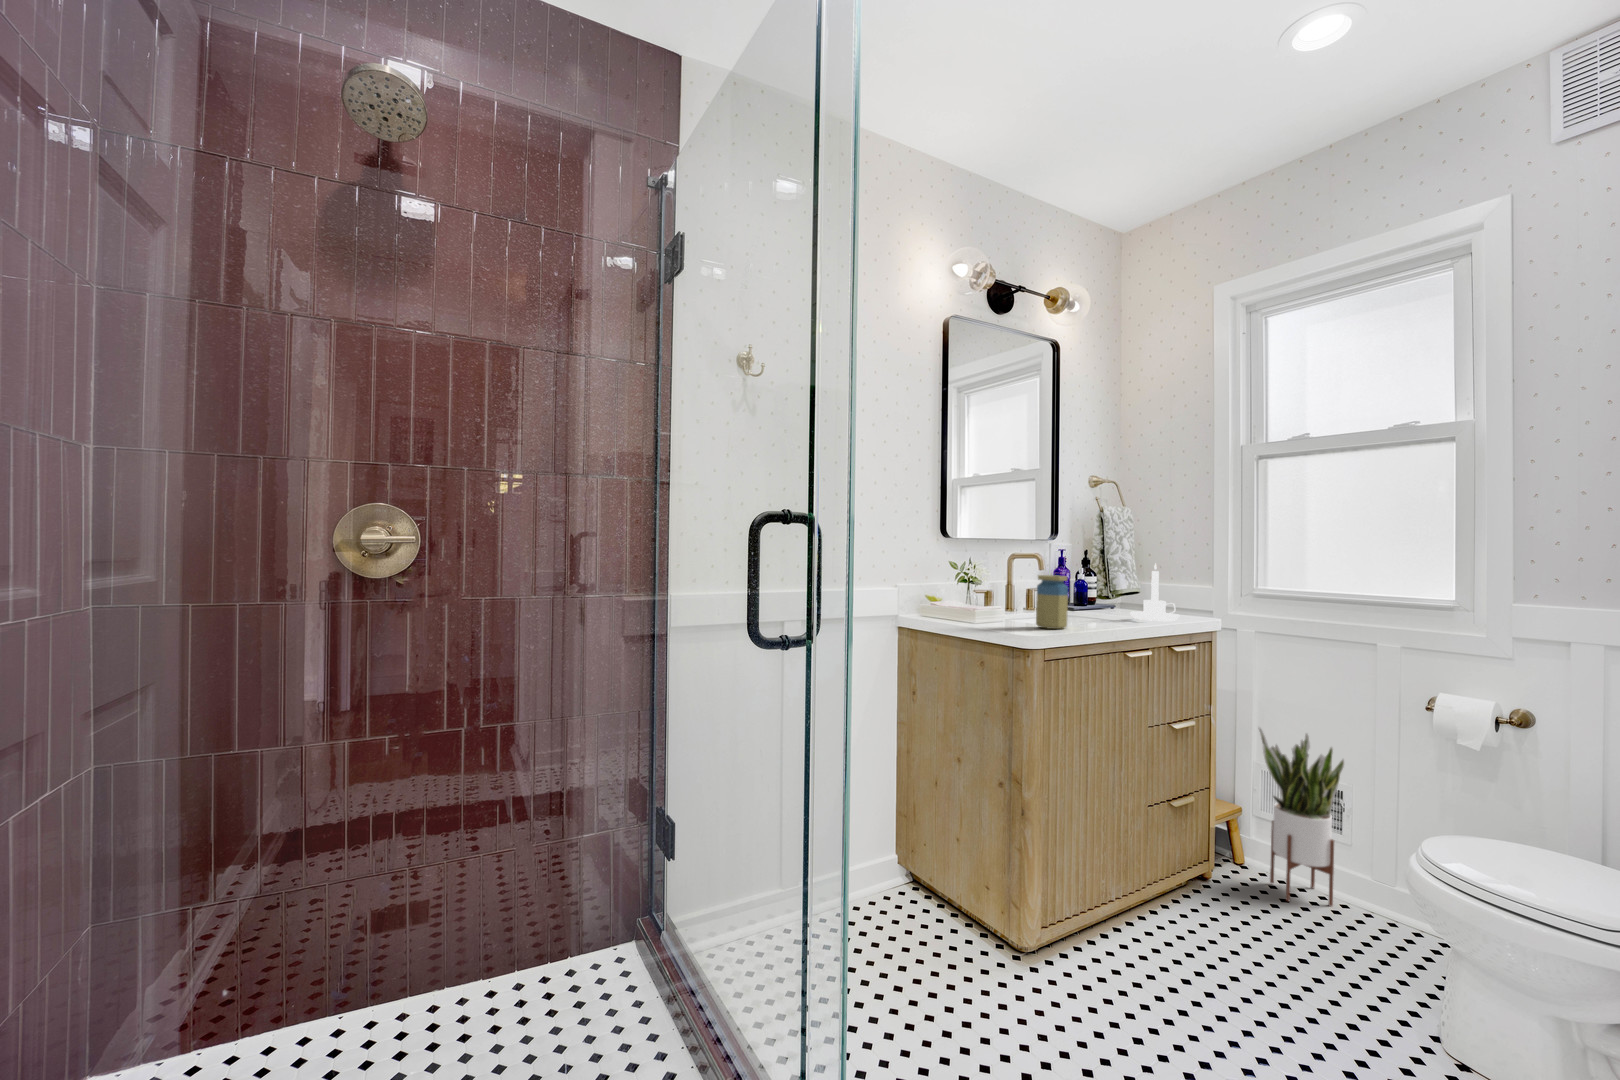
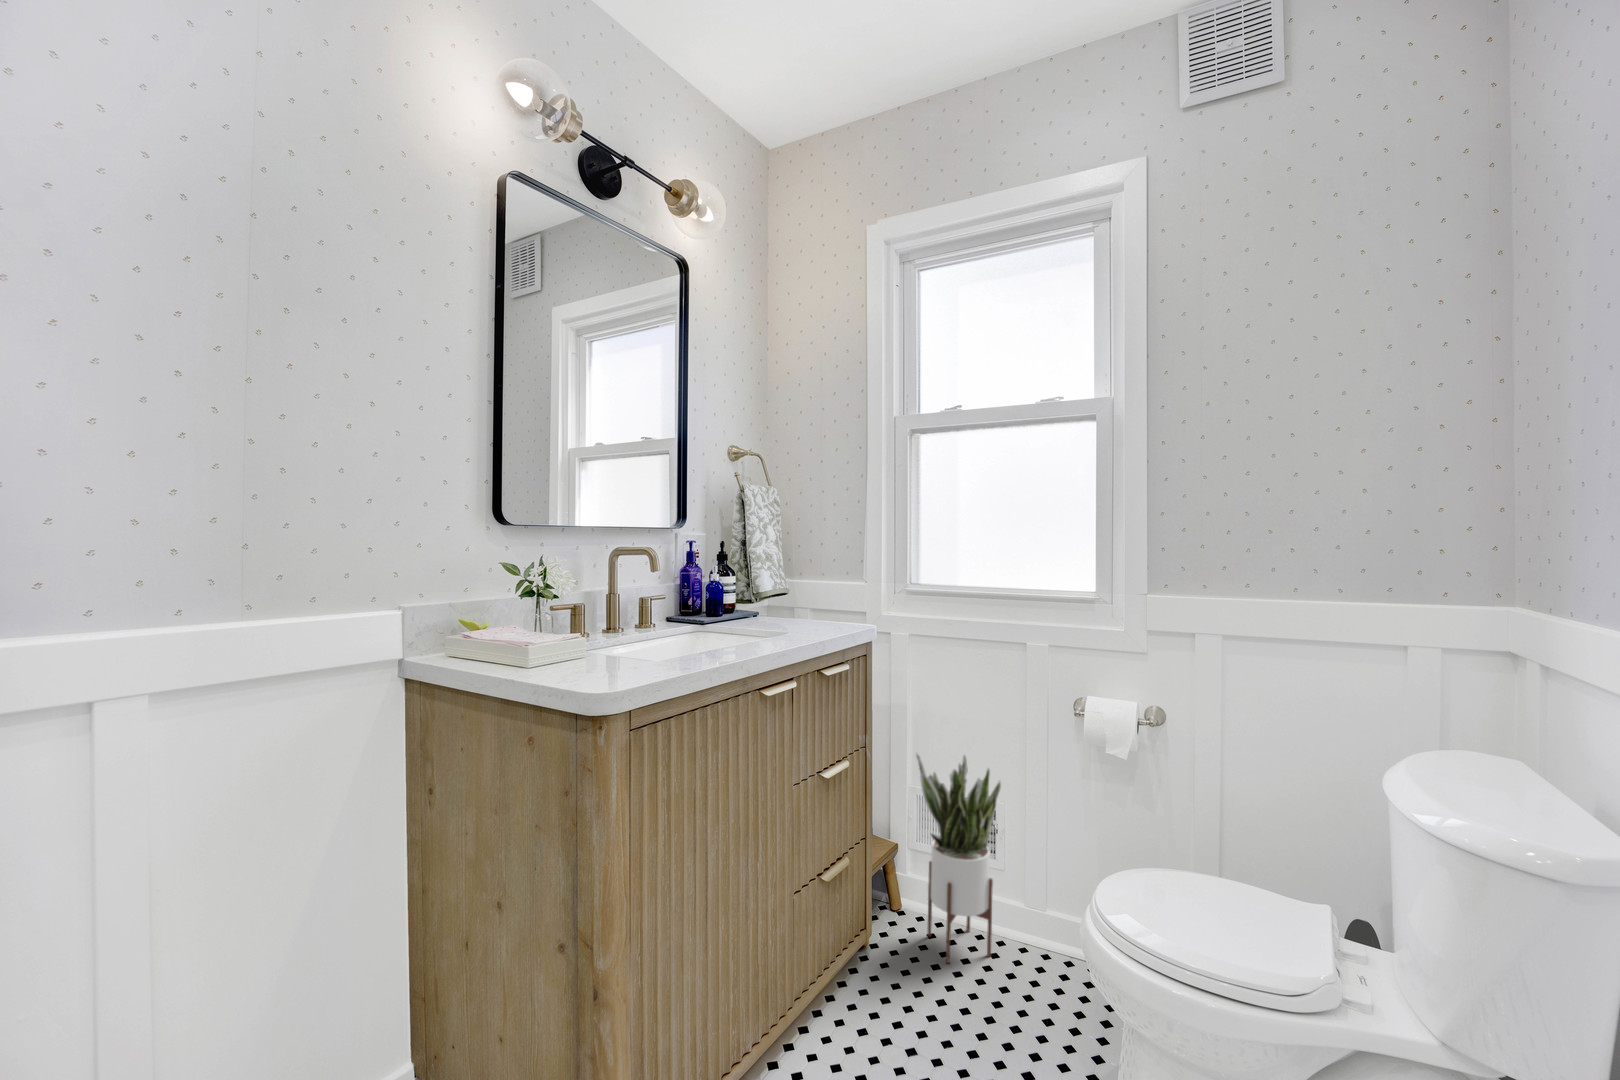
candle holder: present [1130,563,1179,621] -> none [772,557,831,637]
jar: present [1036,575,1068,629] -> none [632,581,681,667]

